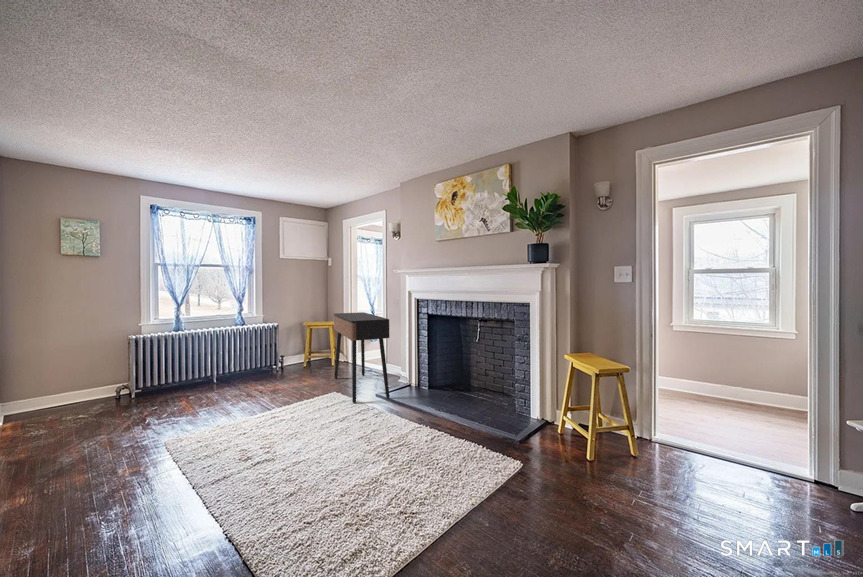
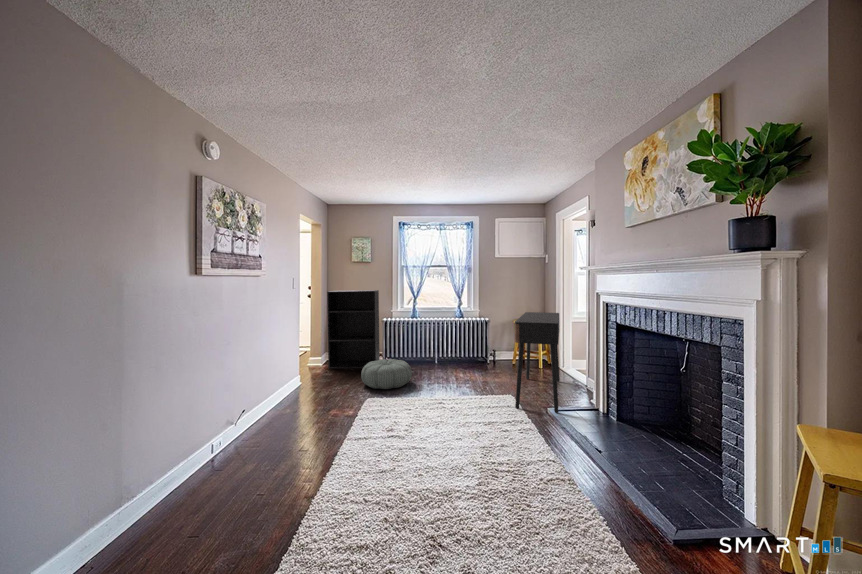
bookshelf: none [25,296,128,423] -> present [327,290,380,369]
pouf: none [133,384,213,426] -> present [361,359,412,389]

